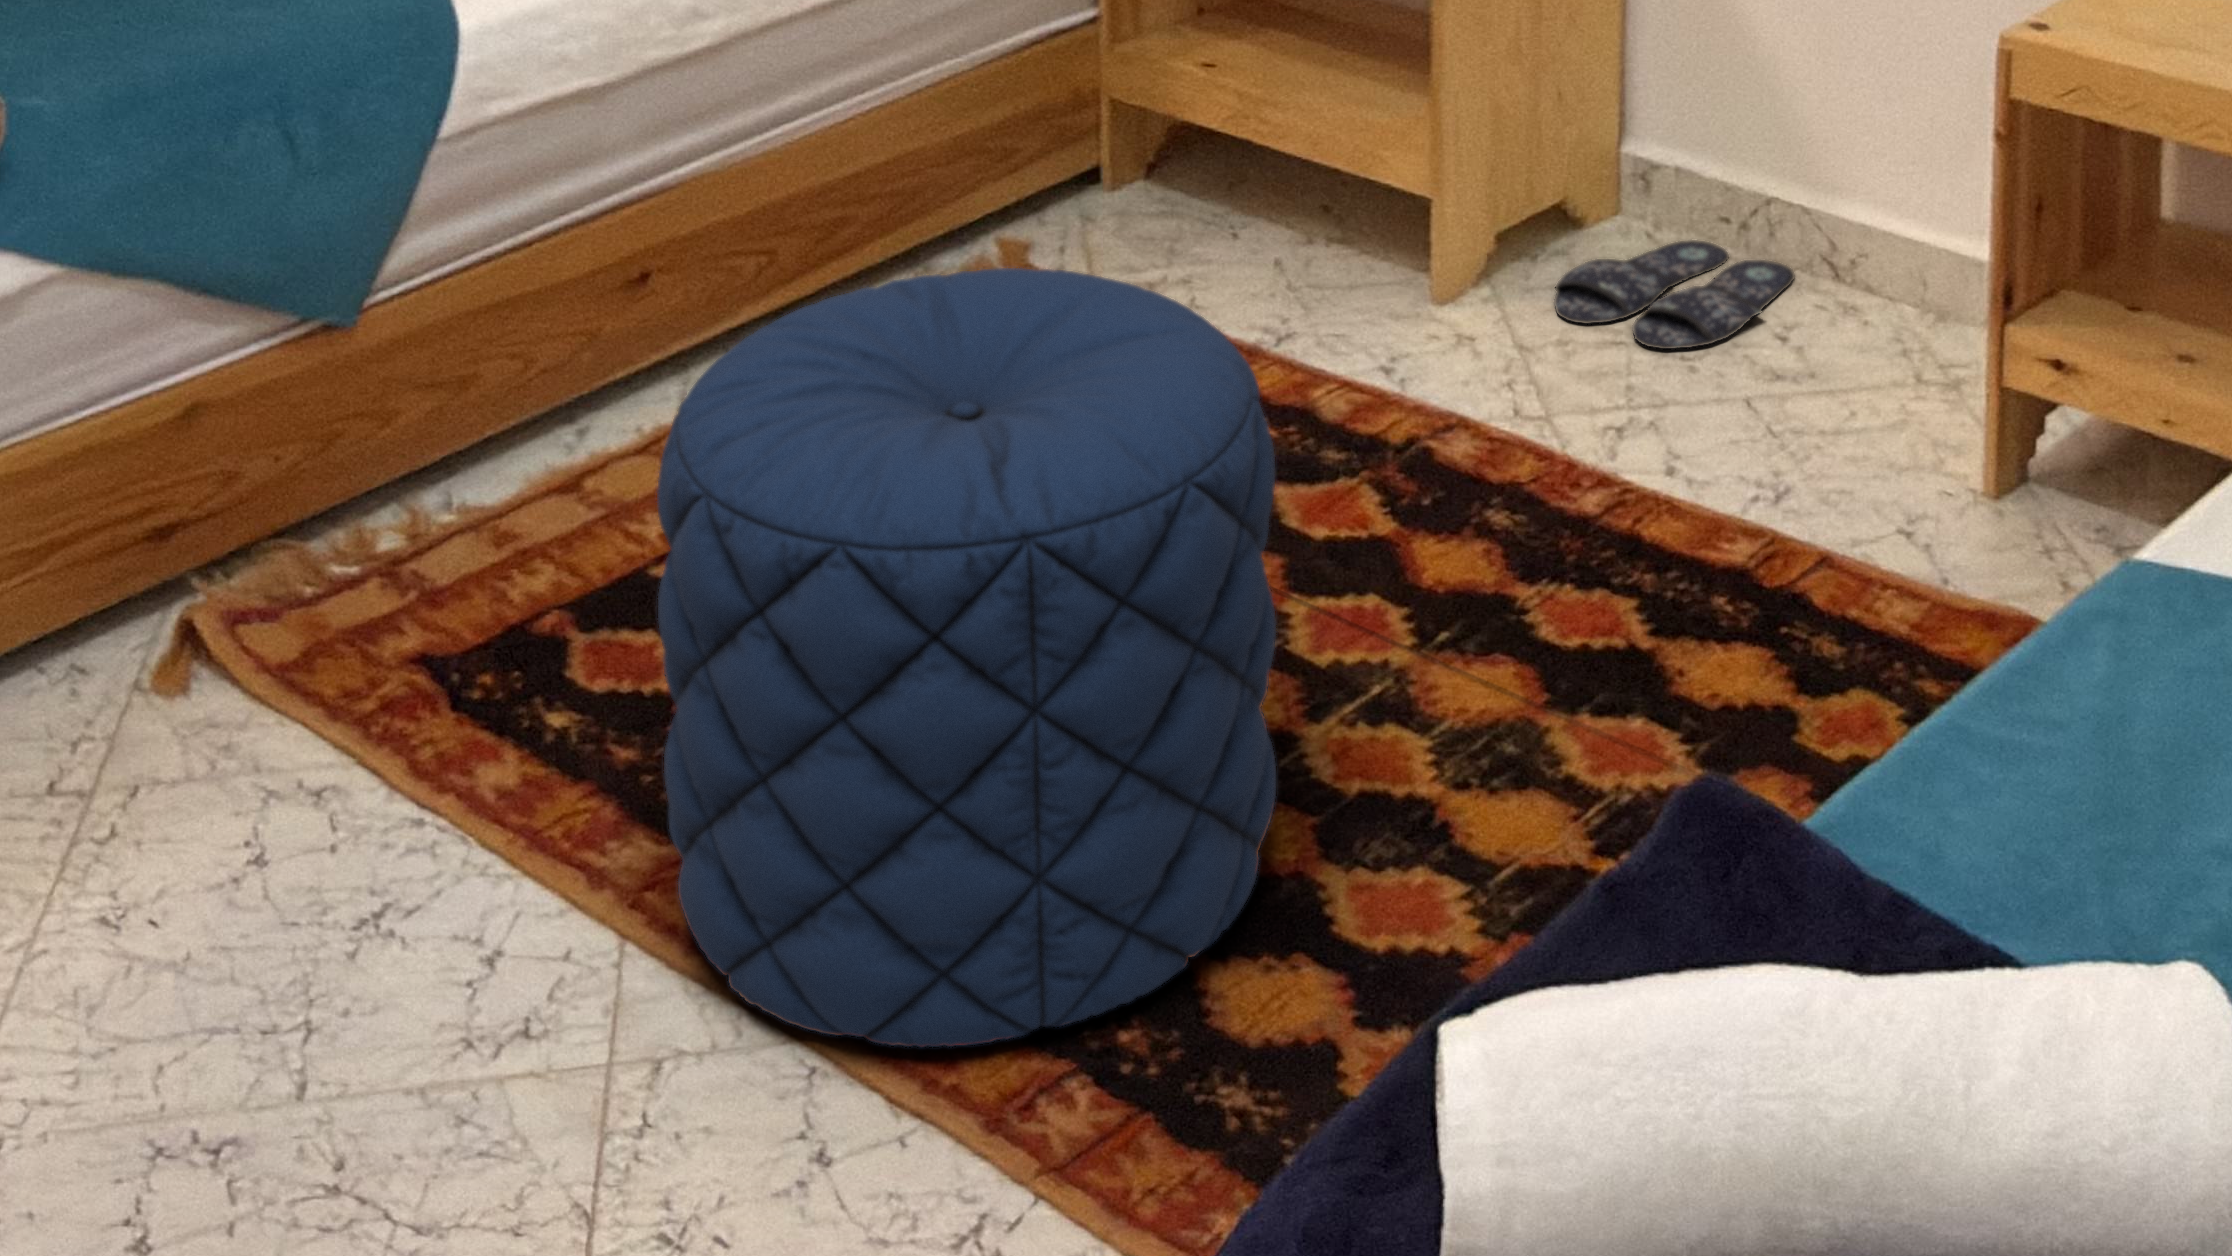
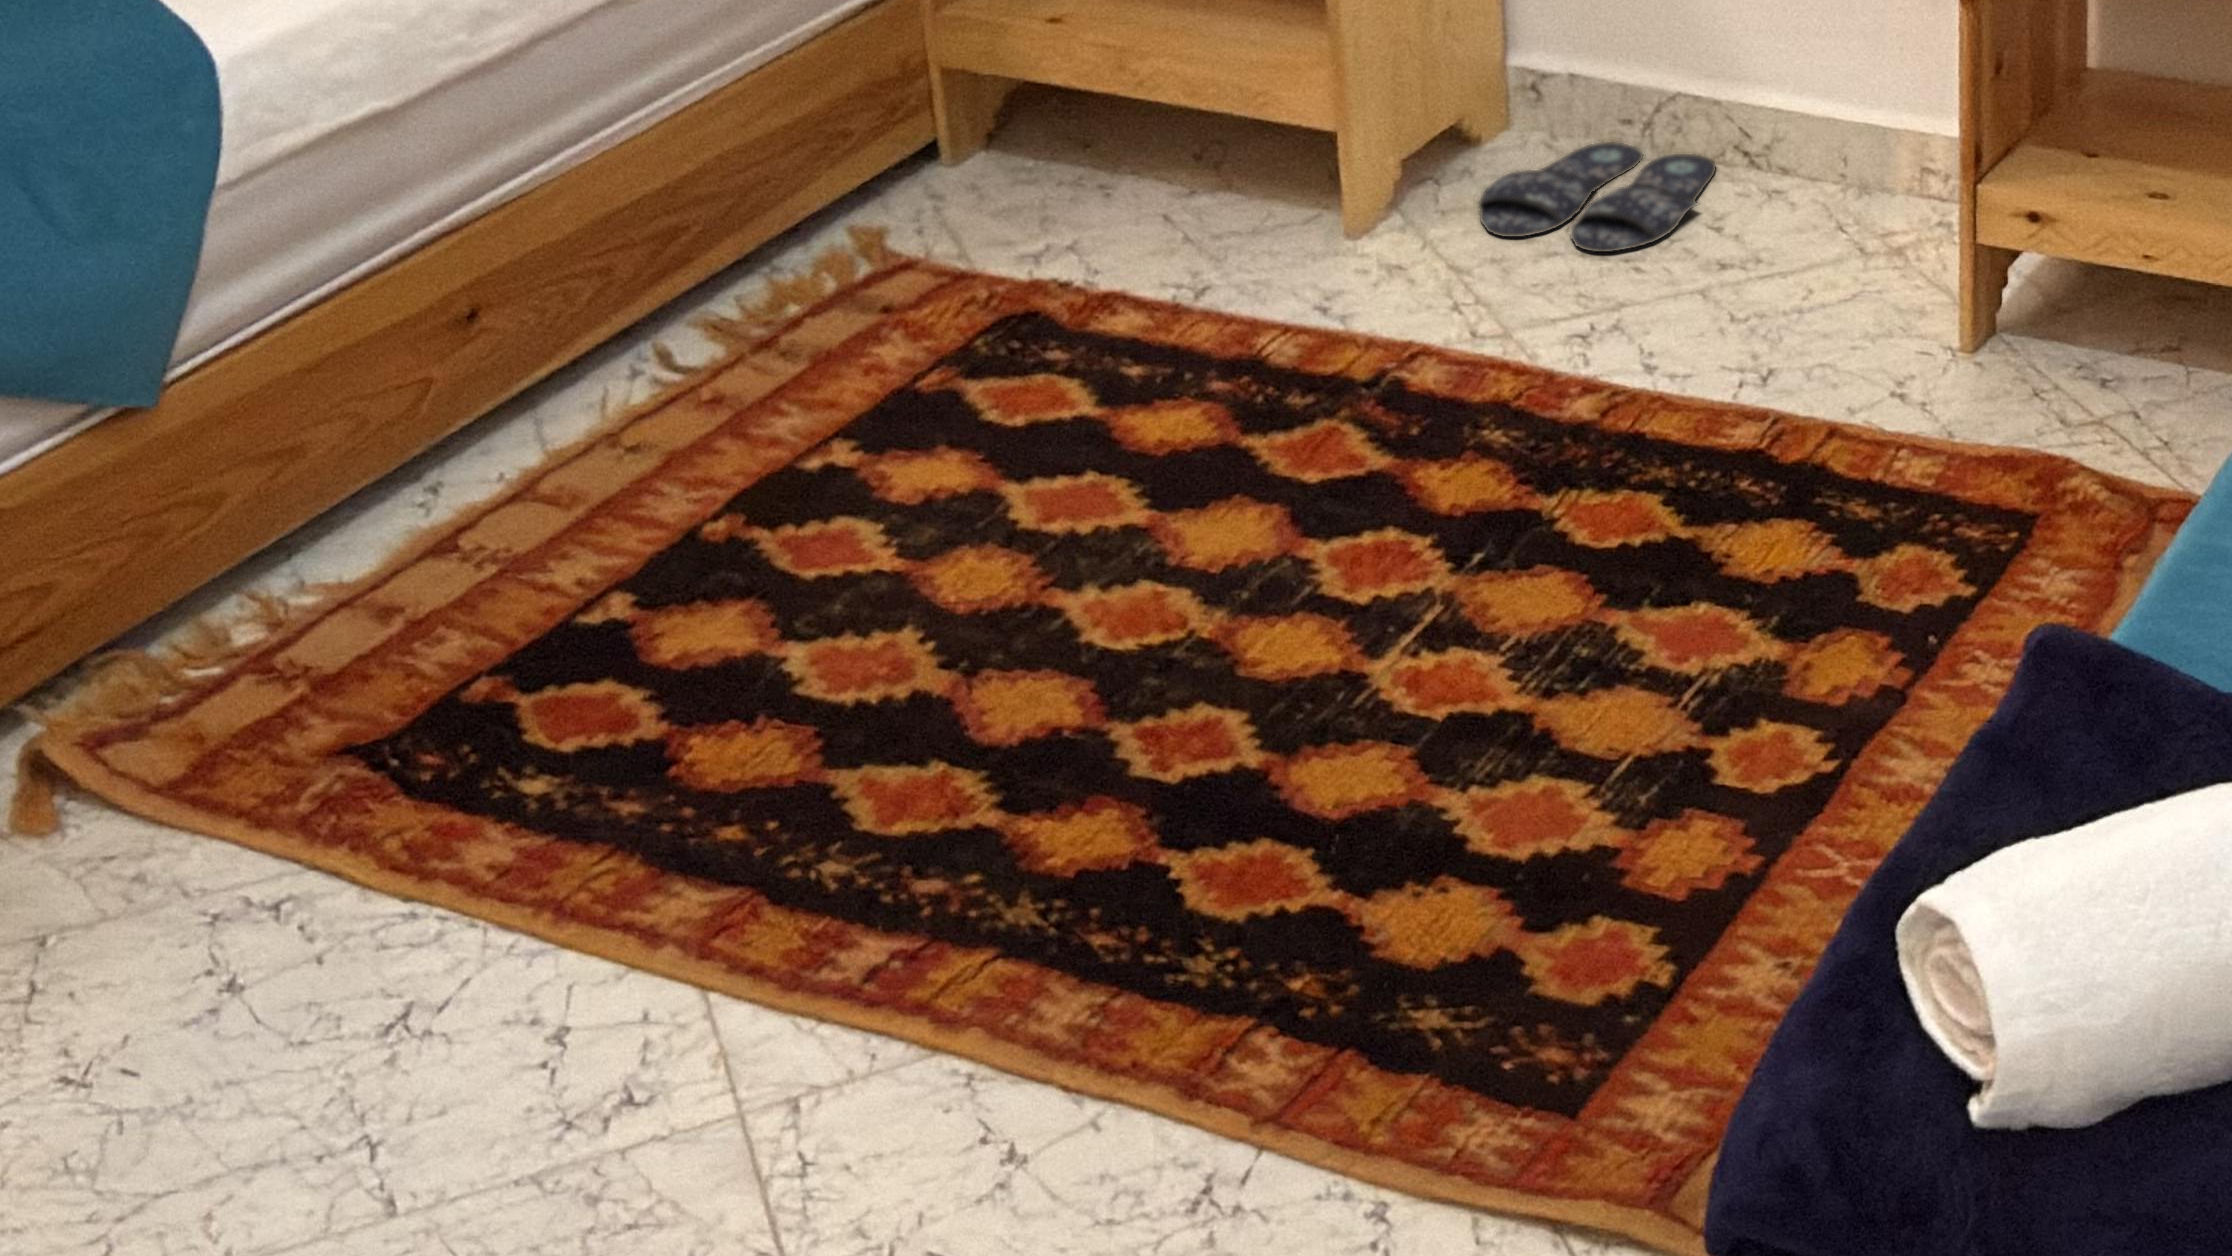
pouf: present [657,268,1276,1047] -> none [671,243,1381,1041]

